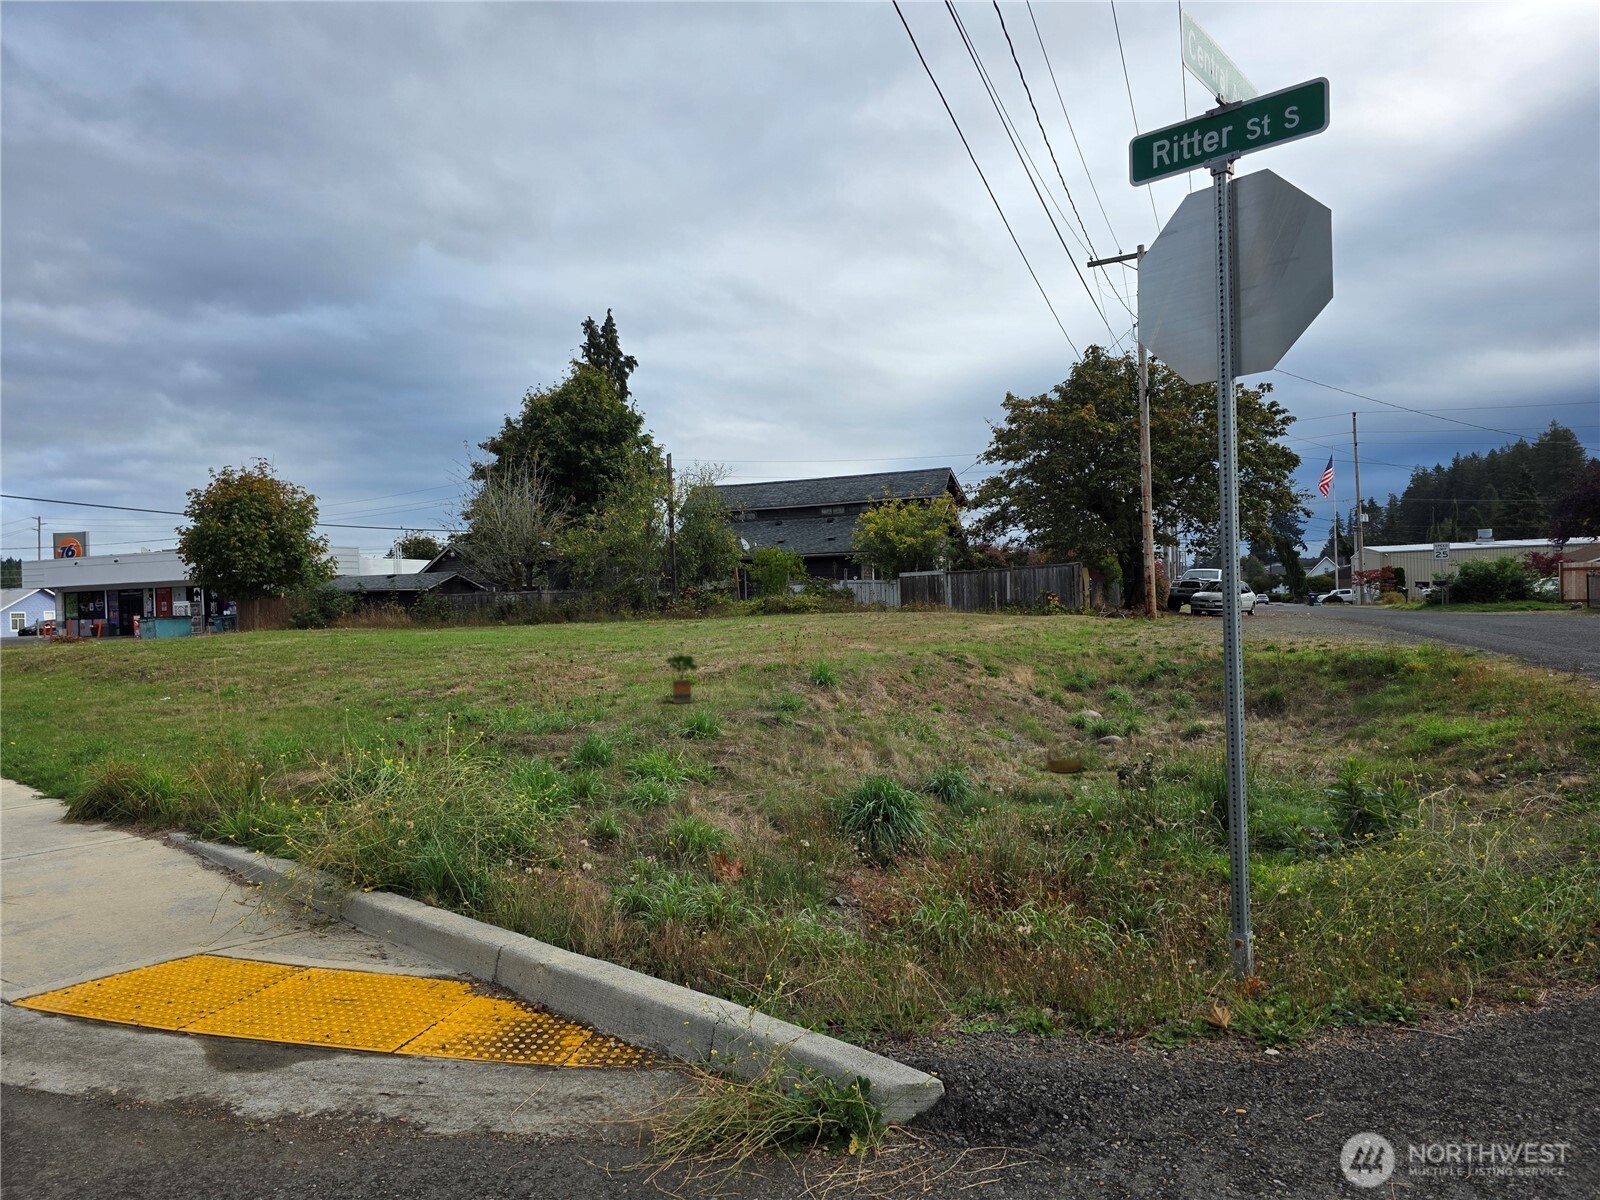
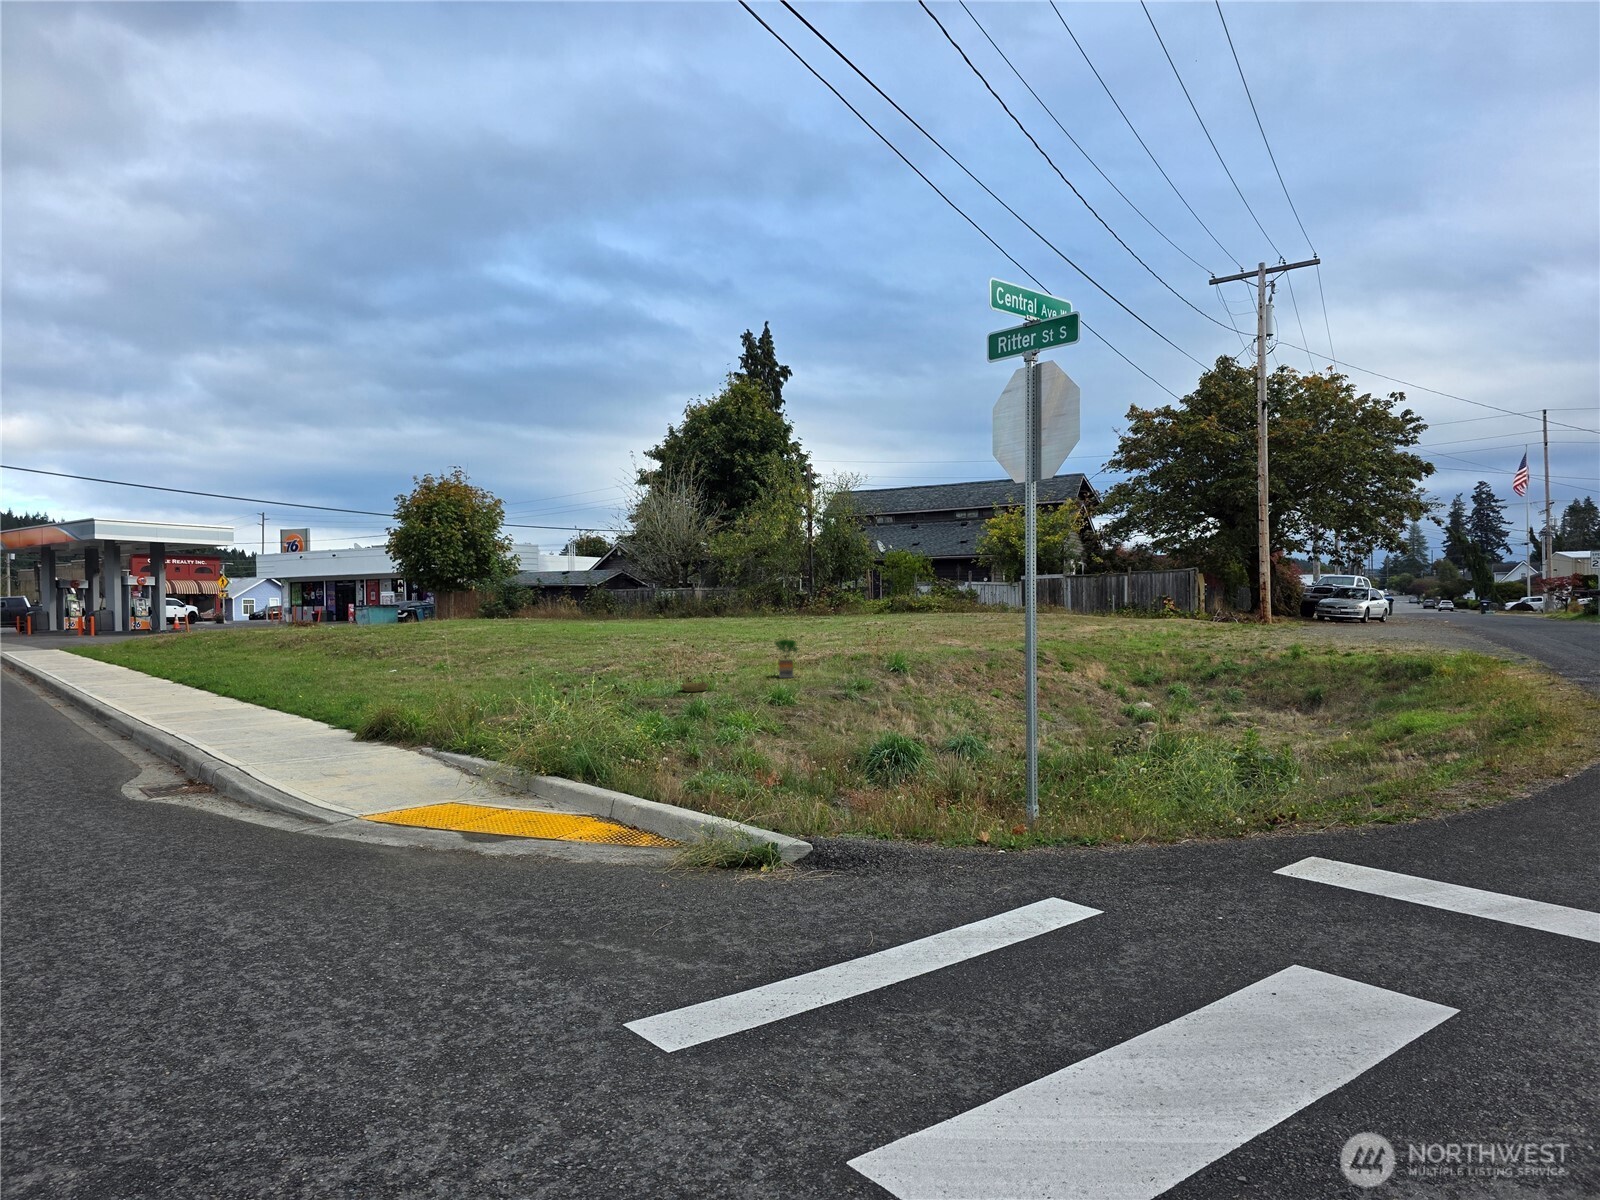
basket: present [1047,740,1082,773] -> present [681,667,709,692]

